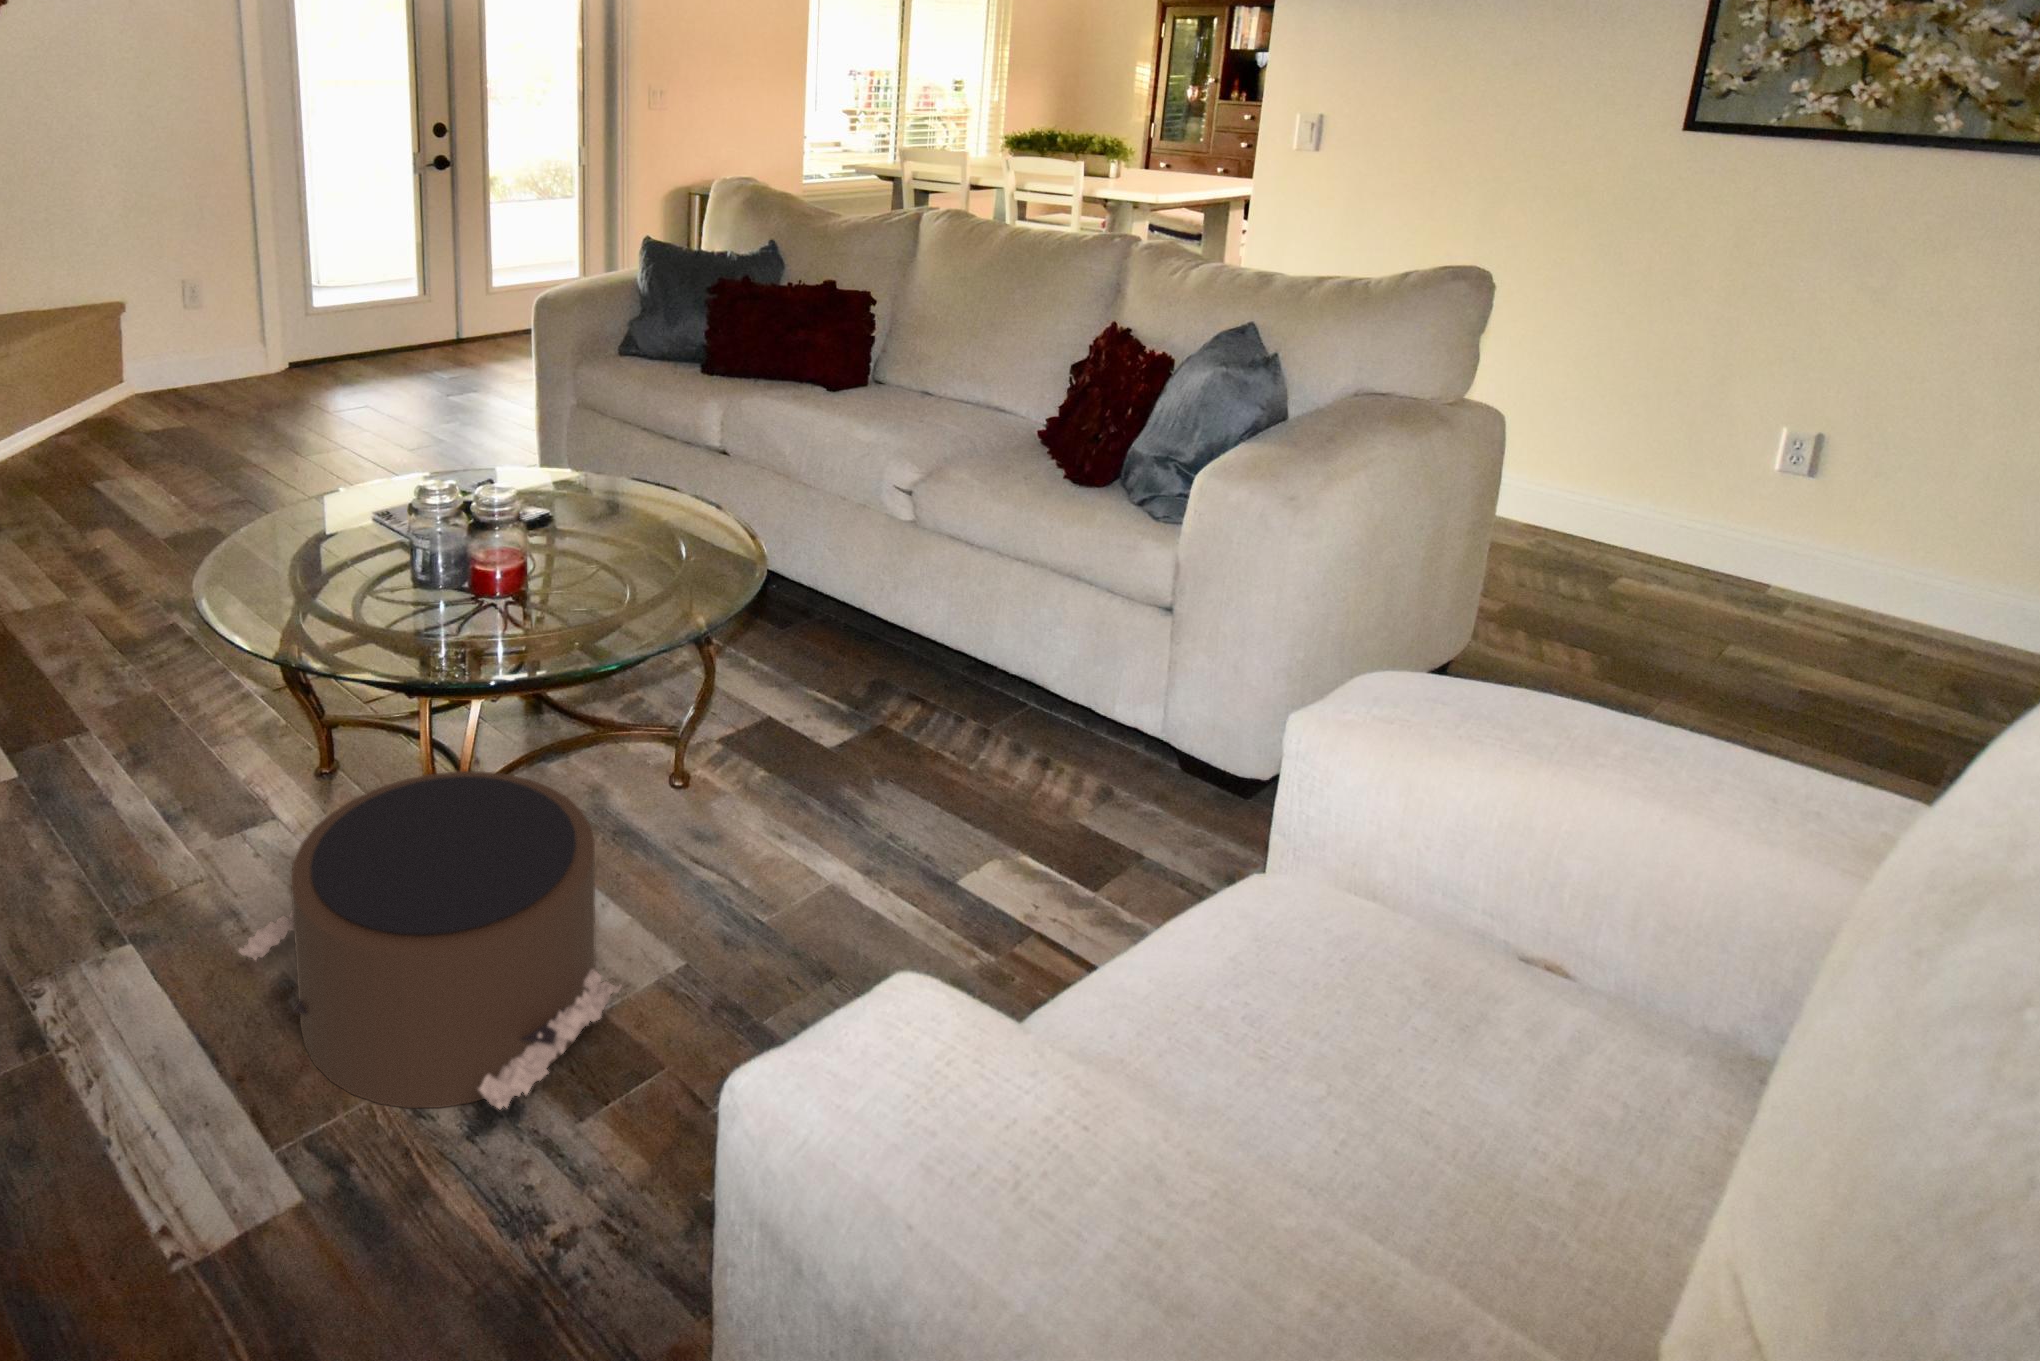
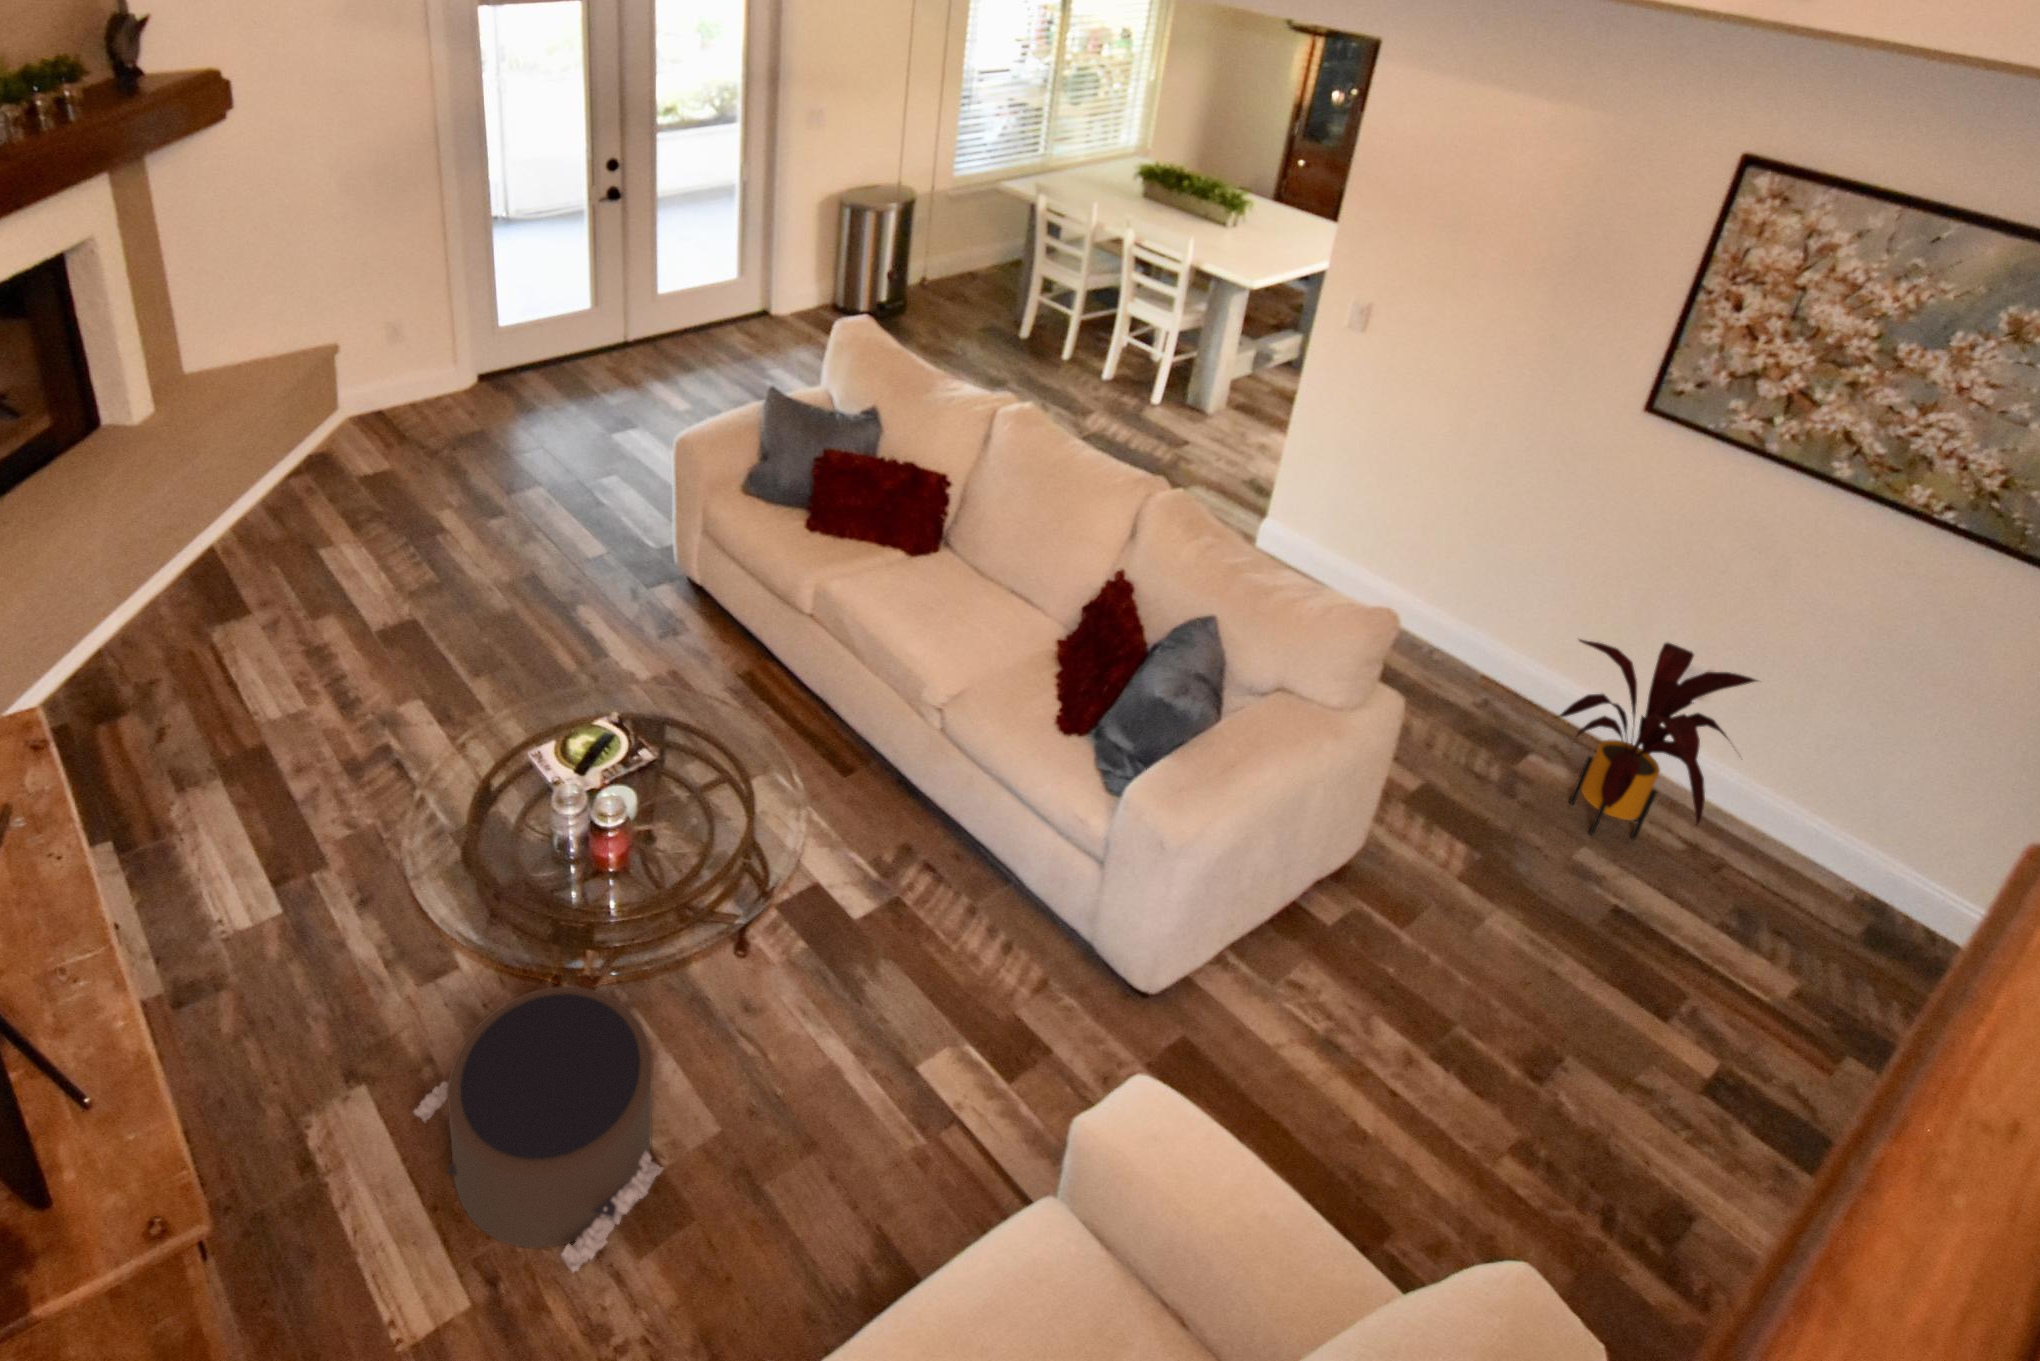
house plant: none [1665,387,1910,636] -> present [1559,639,1757,839]

